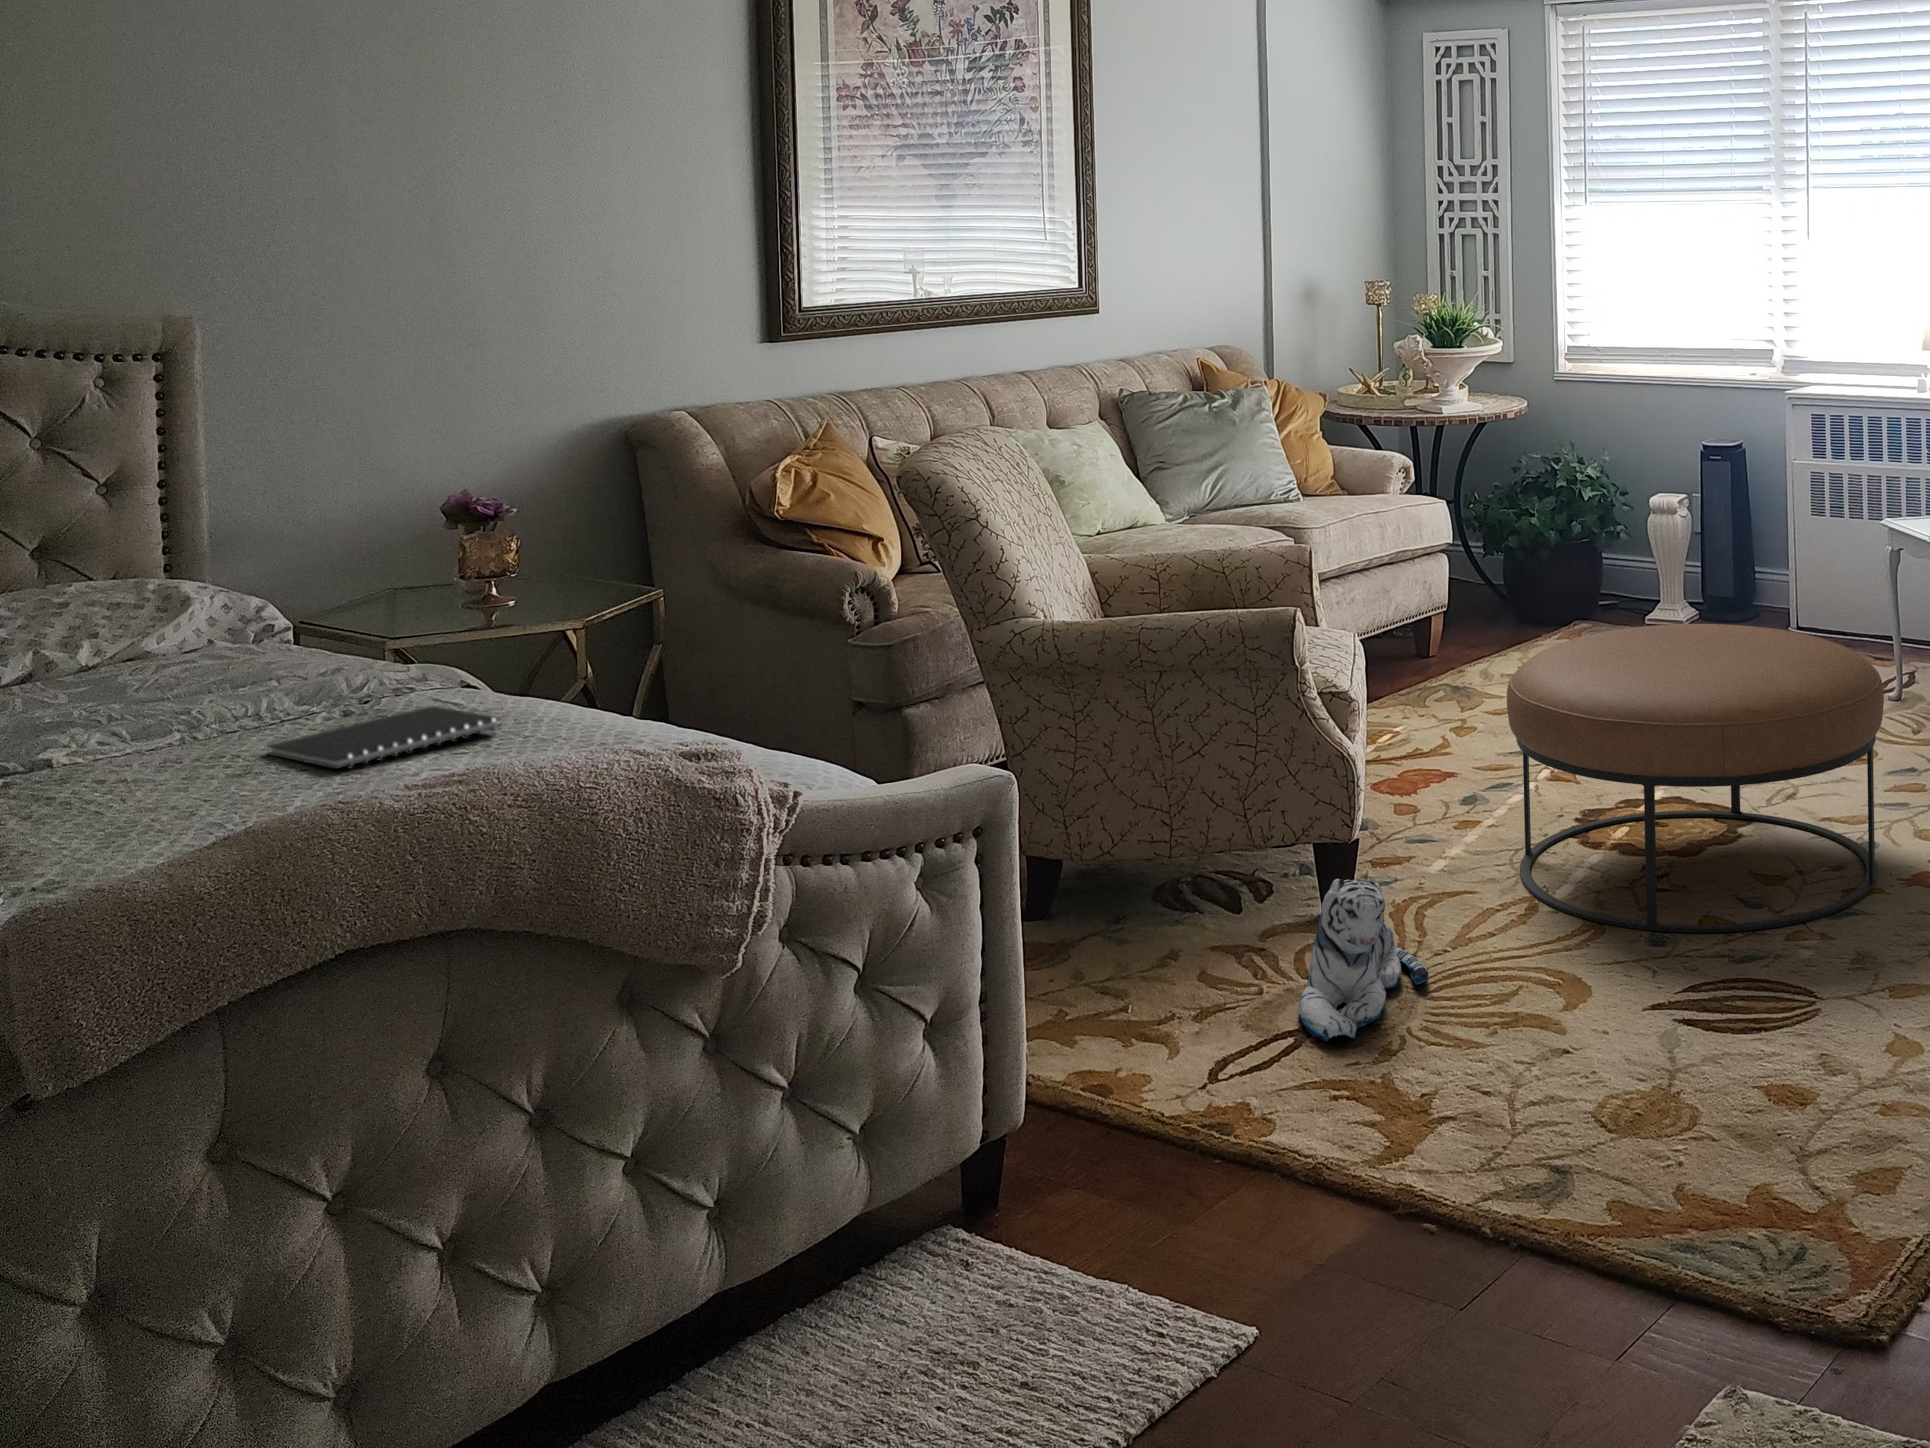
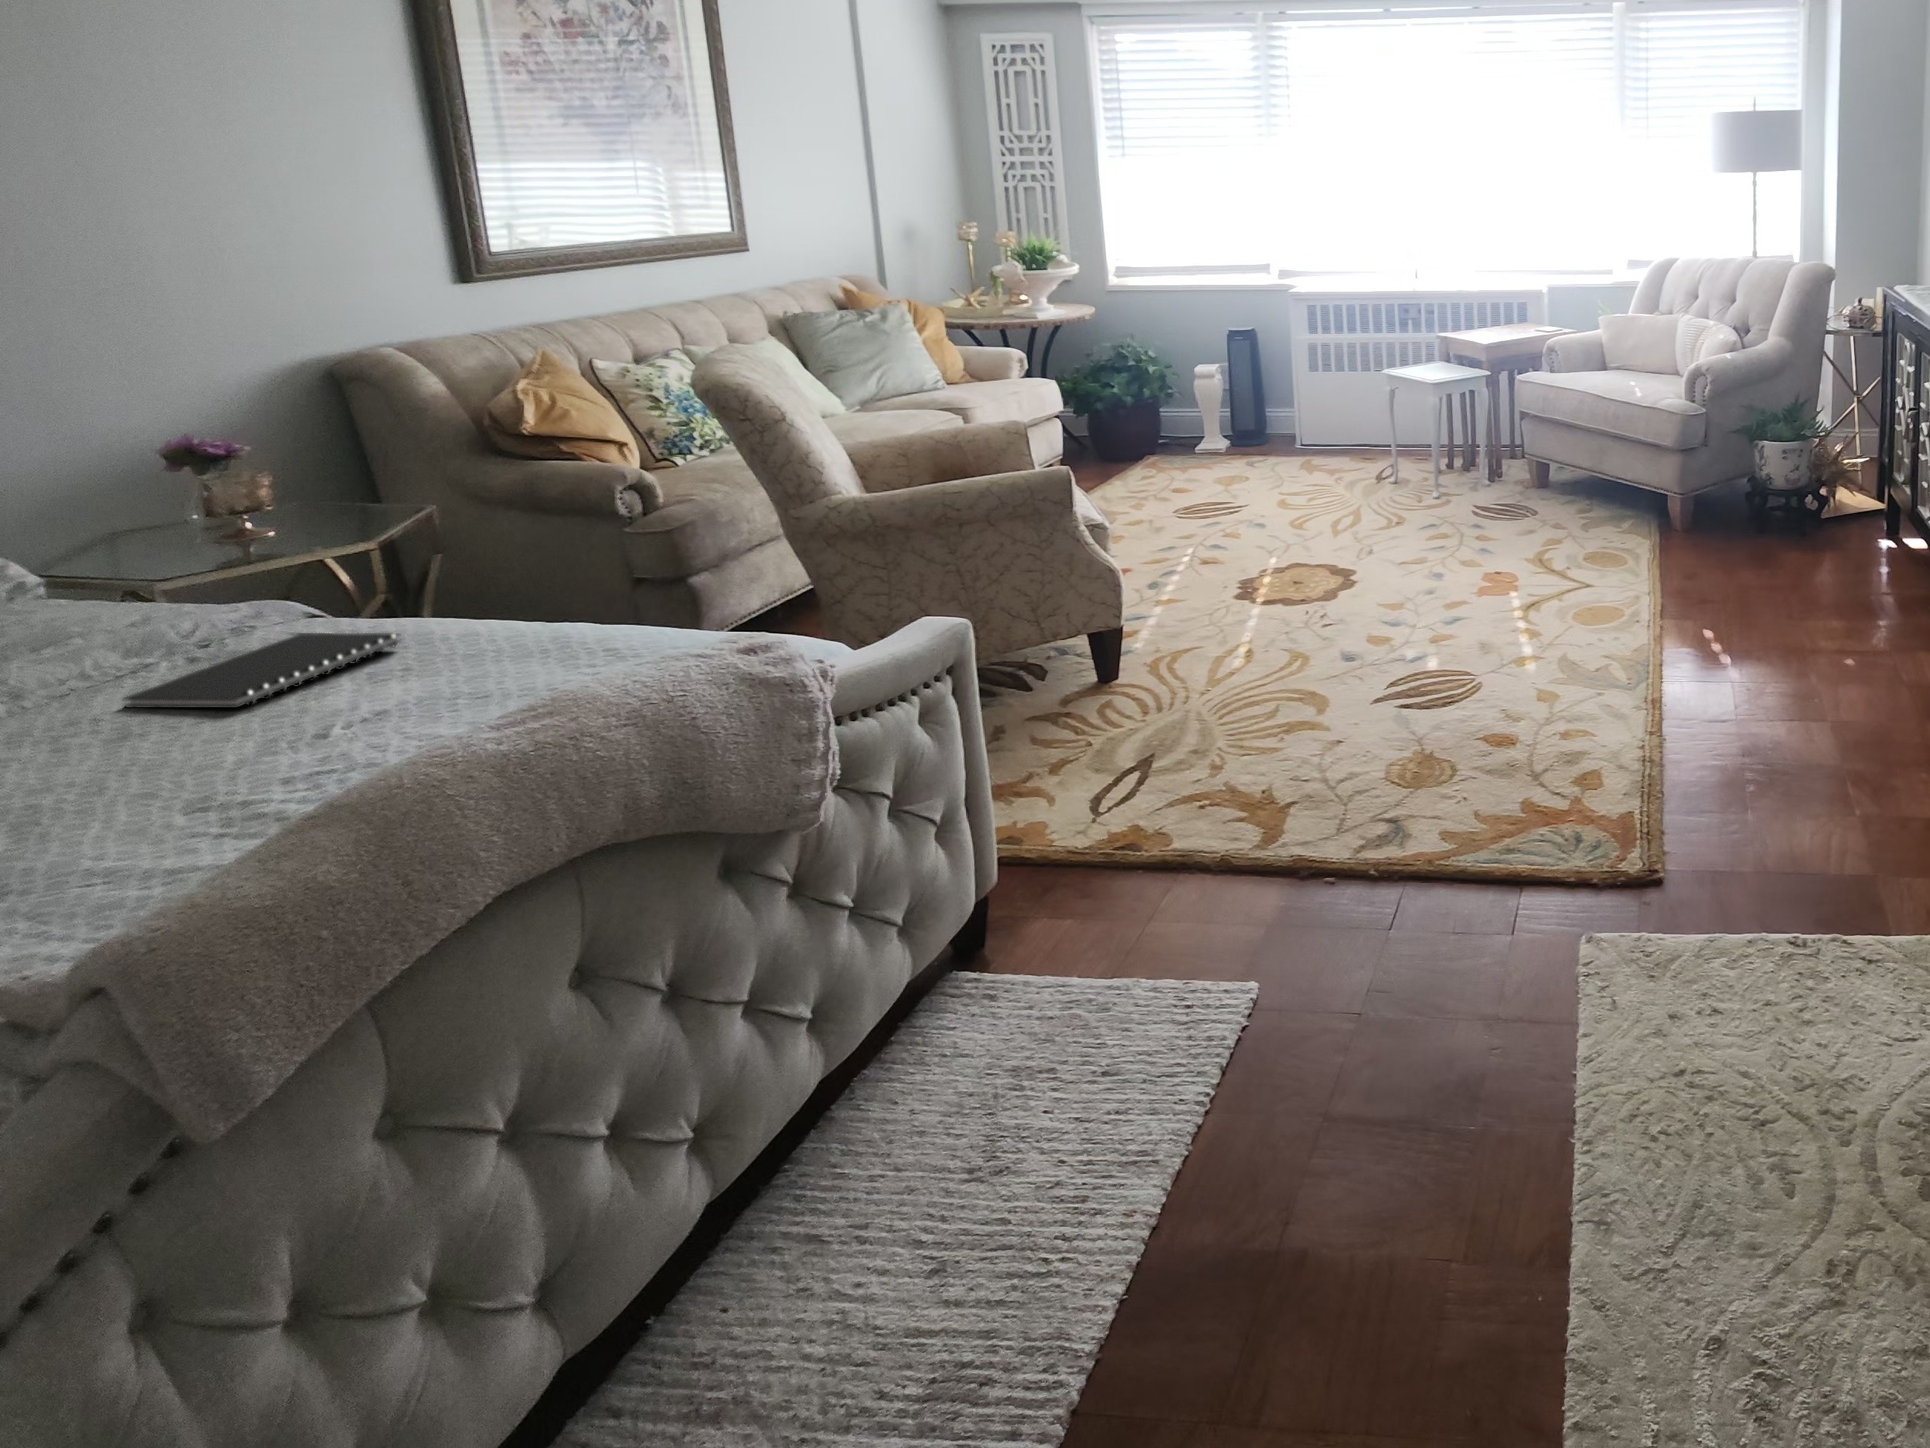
ottoman: present [1507,624,1884,933] -> none [1207,443,1467,653]
plush toy: present [1298,879,1429,1042] -> none [1119,650,1215,770]

